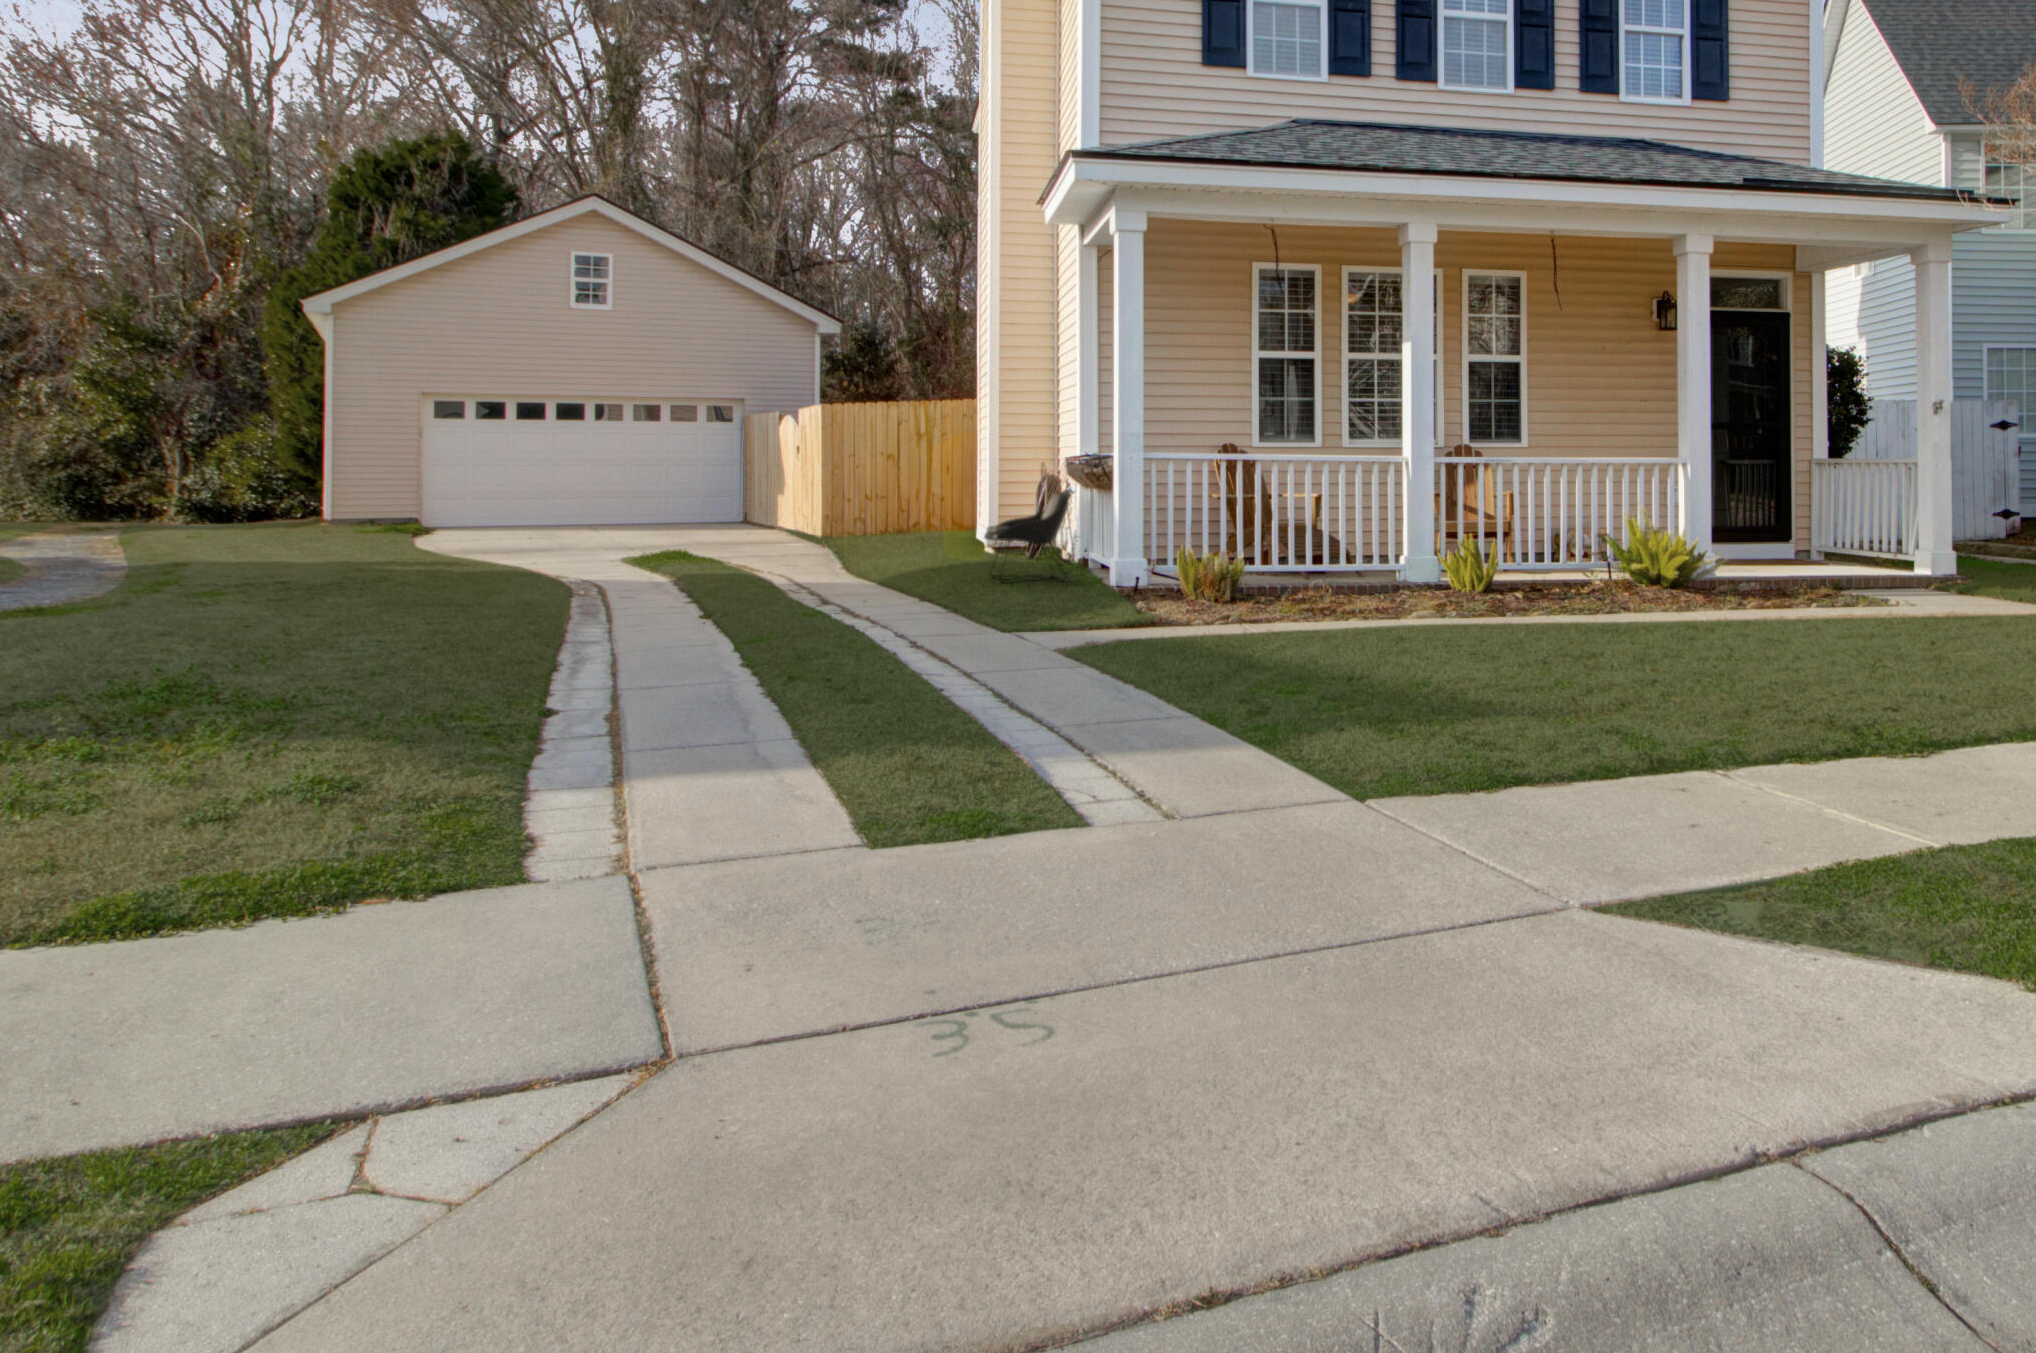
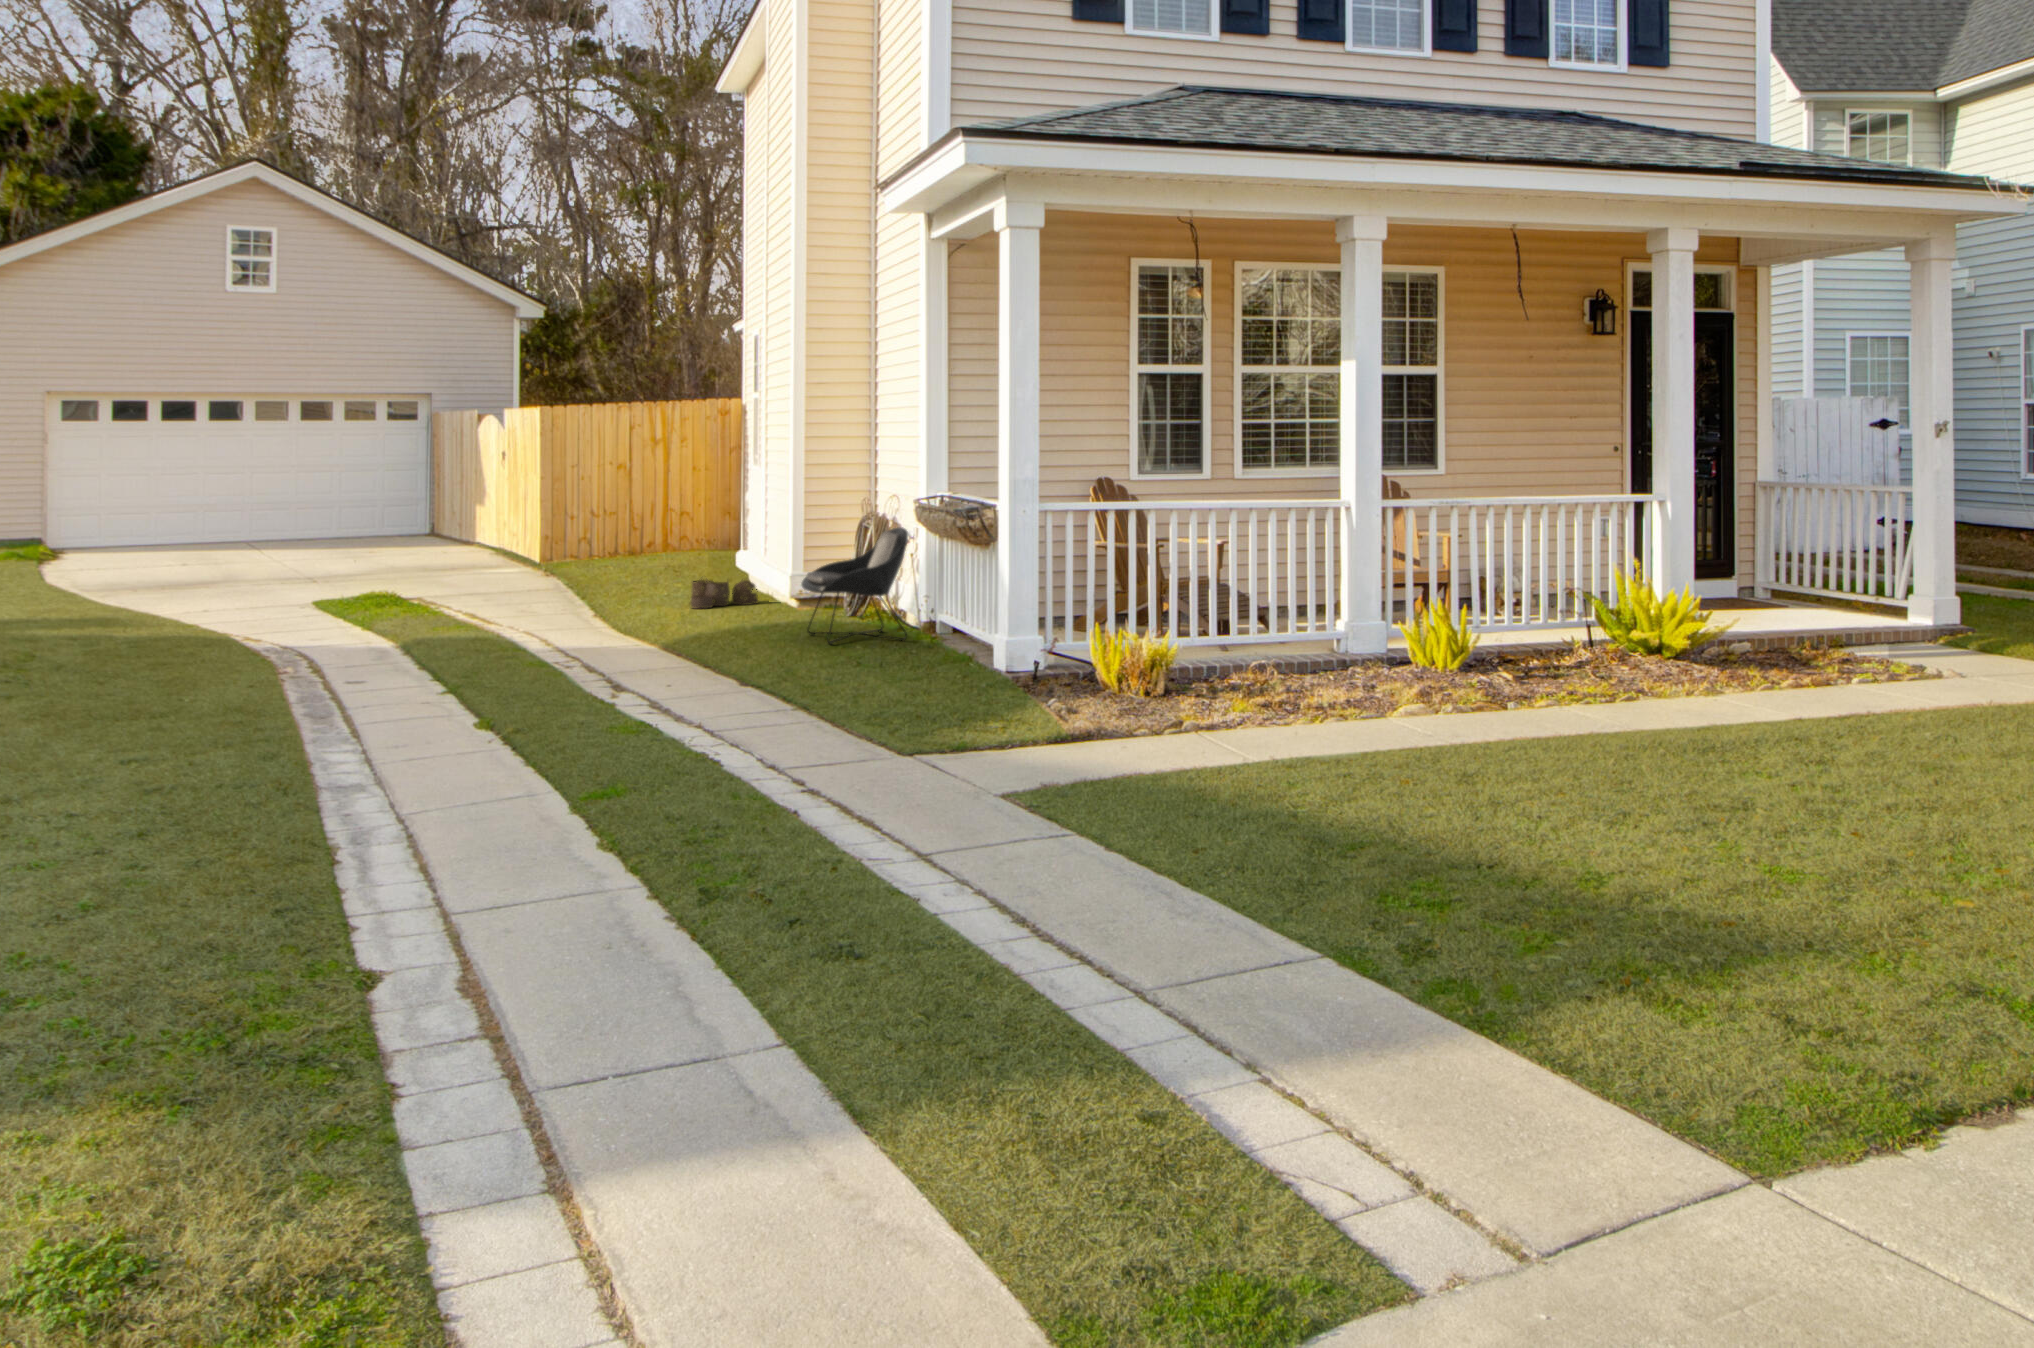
woven basket: none [914,539,973,564] -> present [691,579,758,609]

